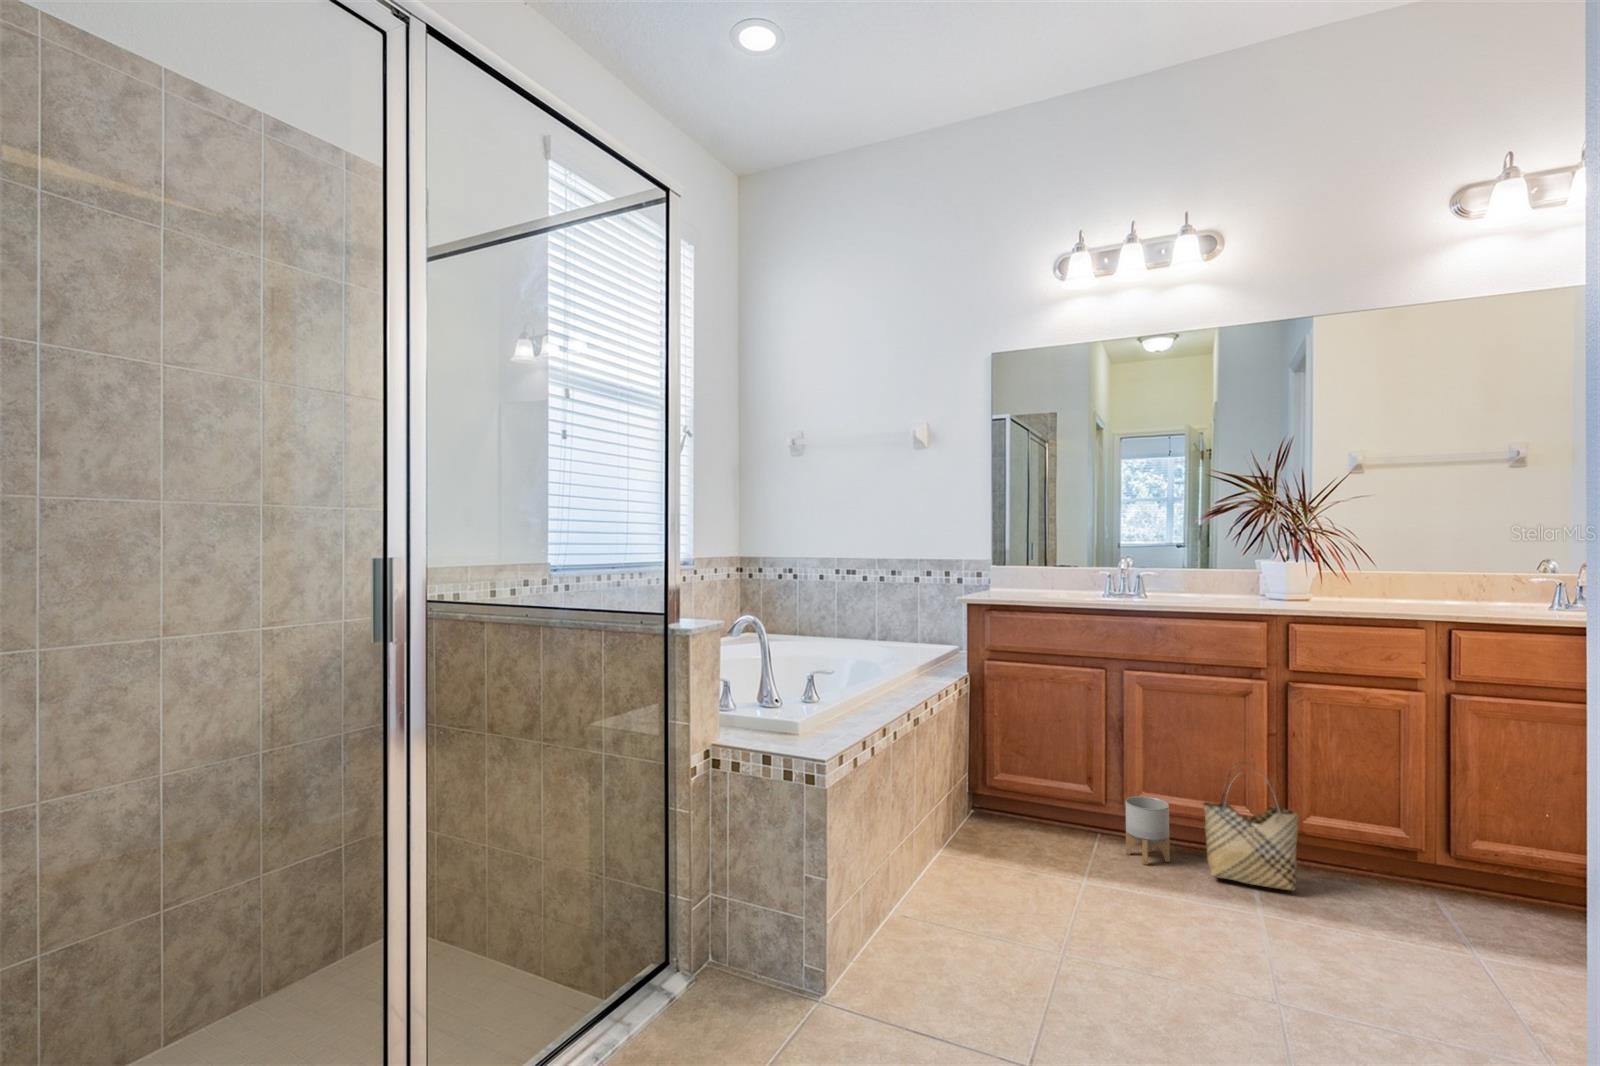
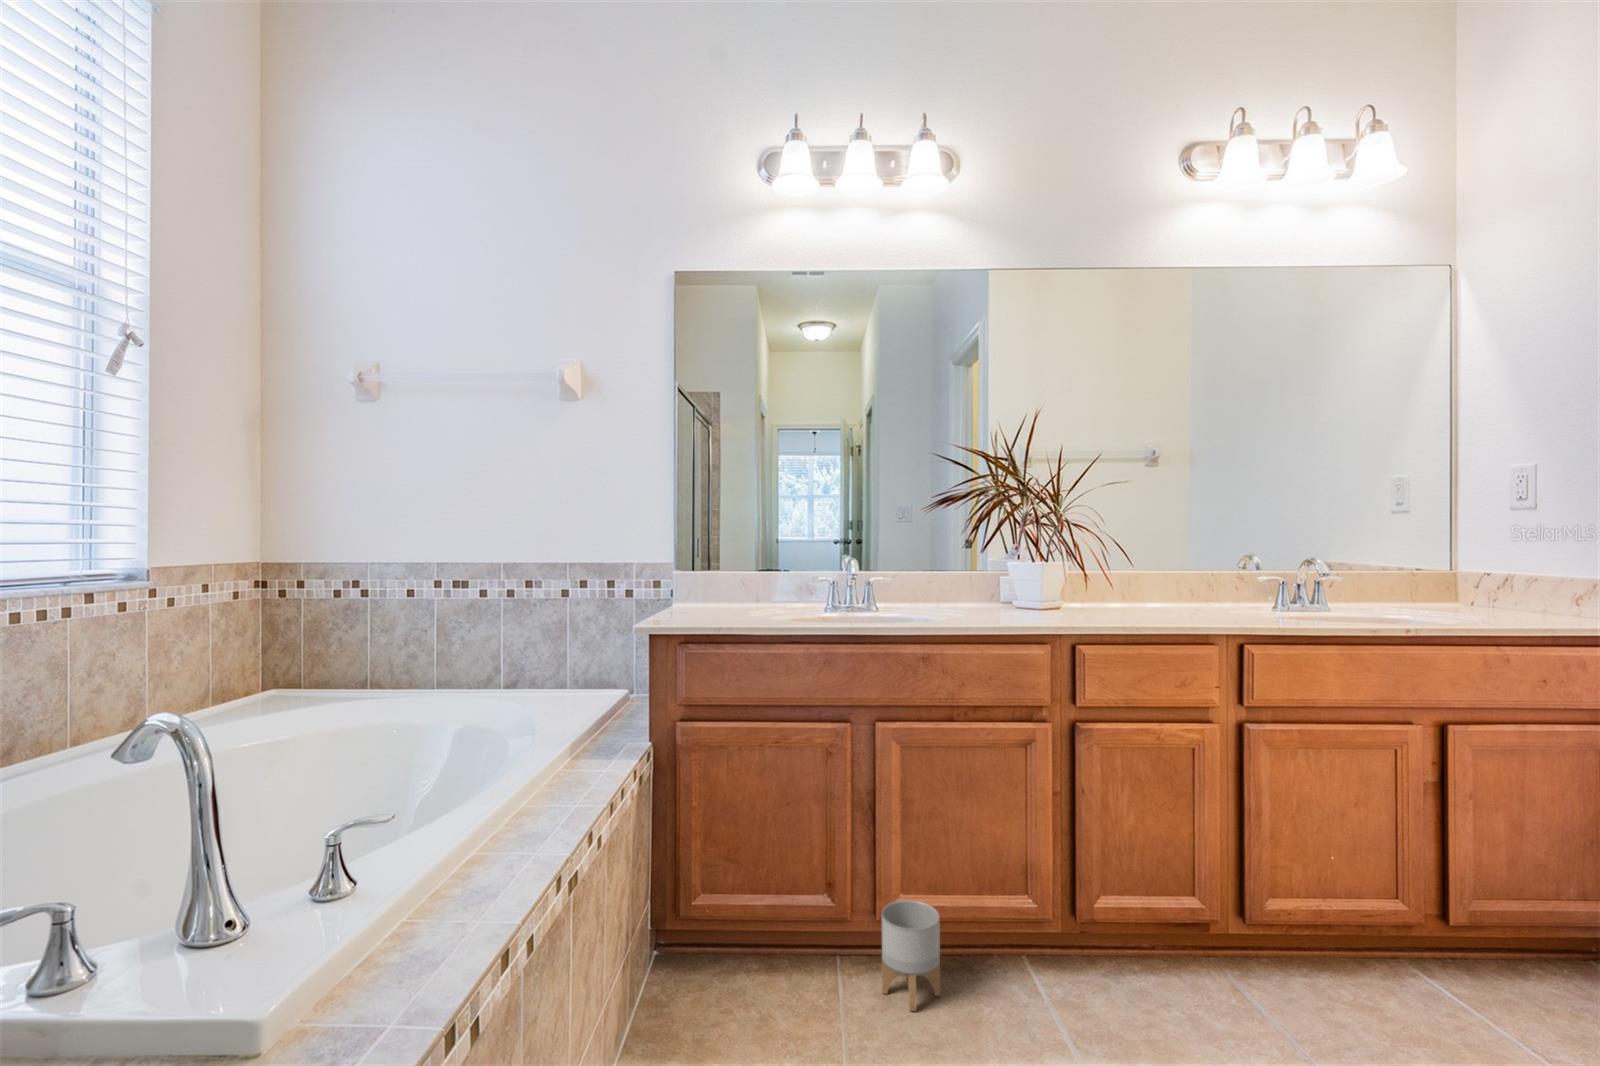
woven basket: present [1203,762,1299,890] -> none [987,838,1106,1020]

